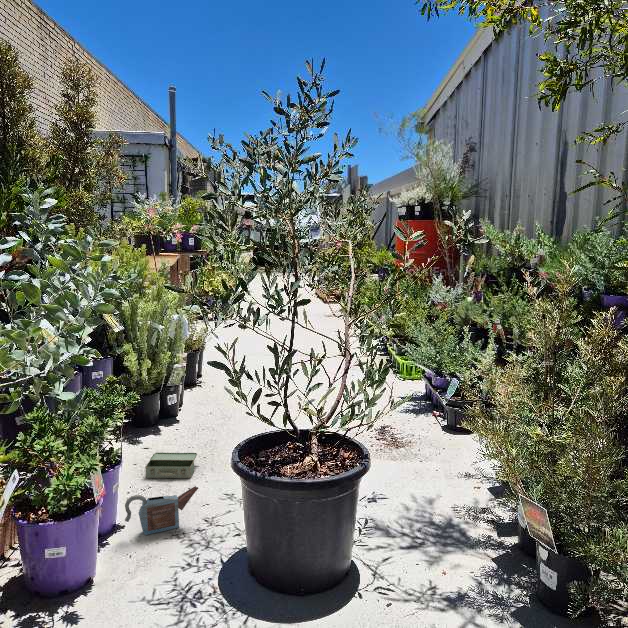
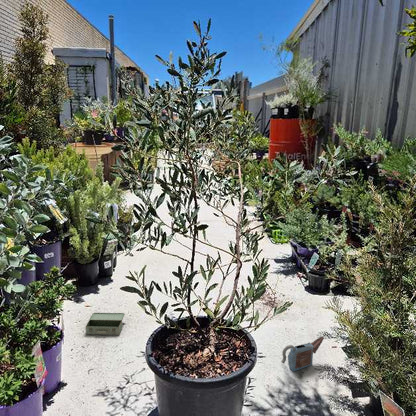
watering can: present [125,486,198,535] -> present [281,337,324,371]

